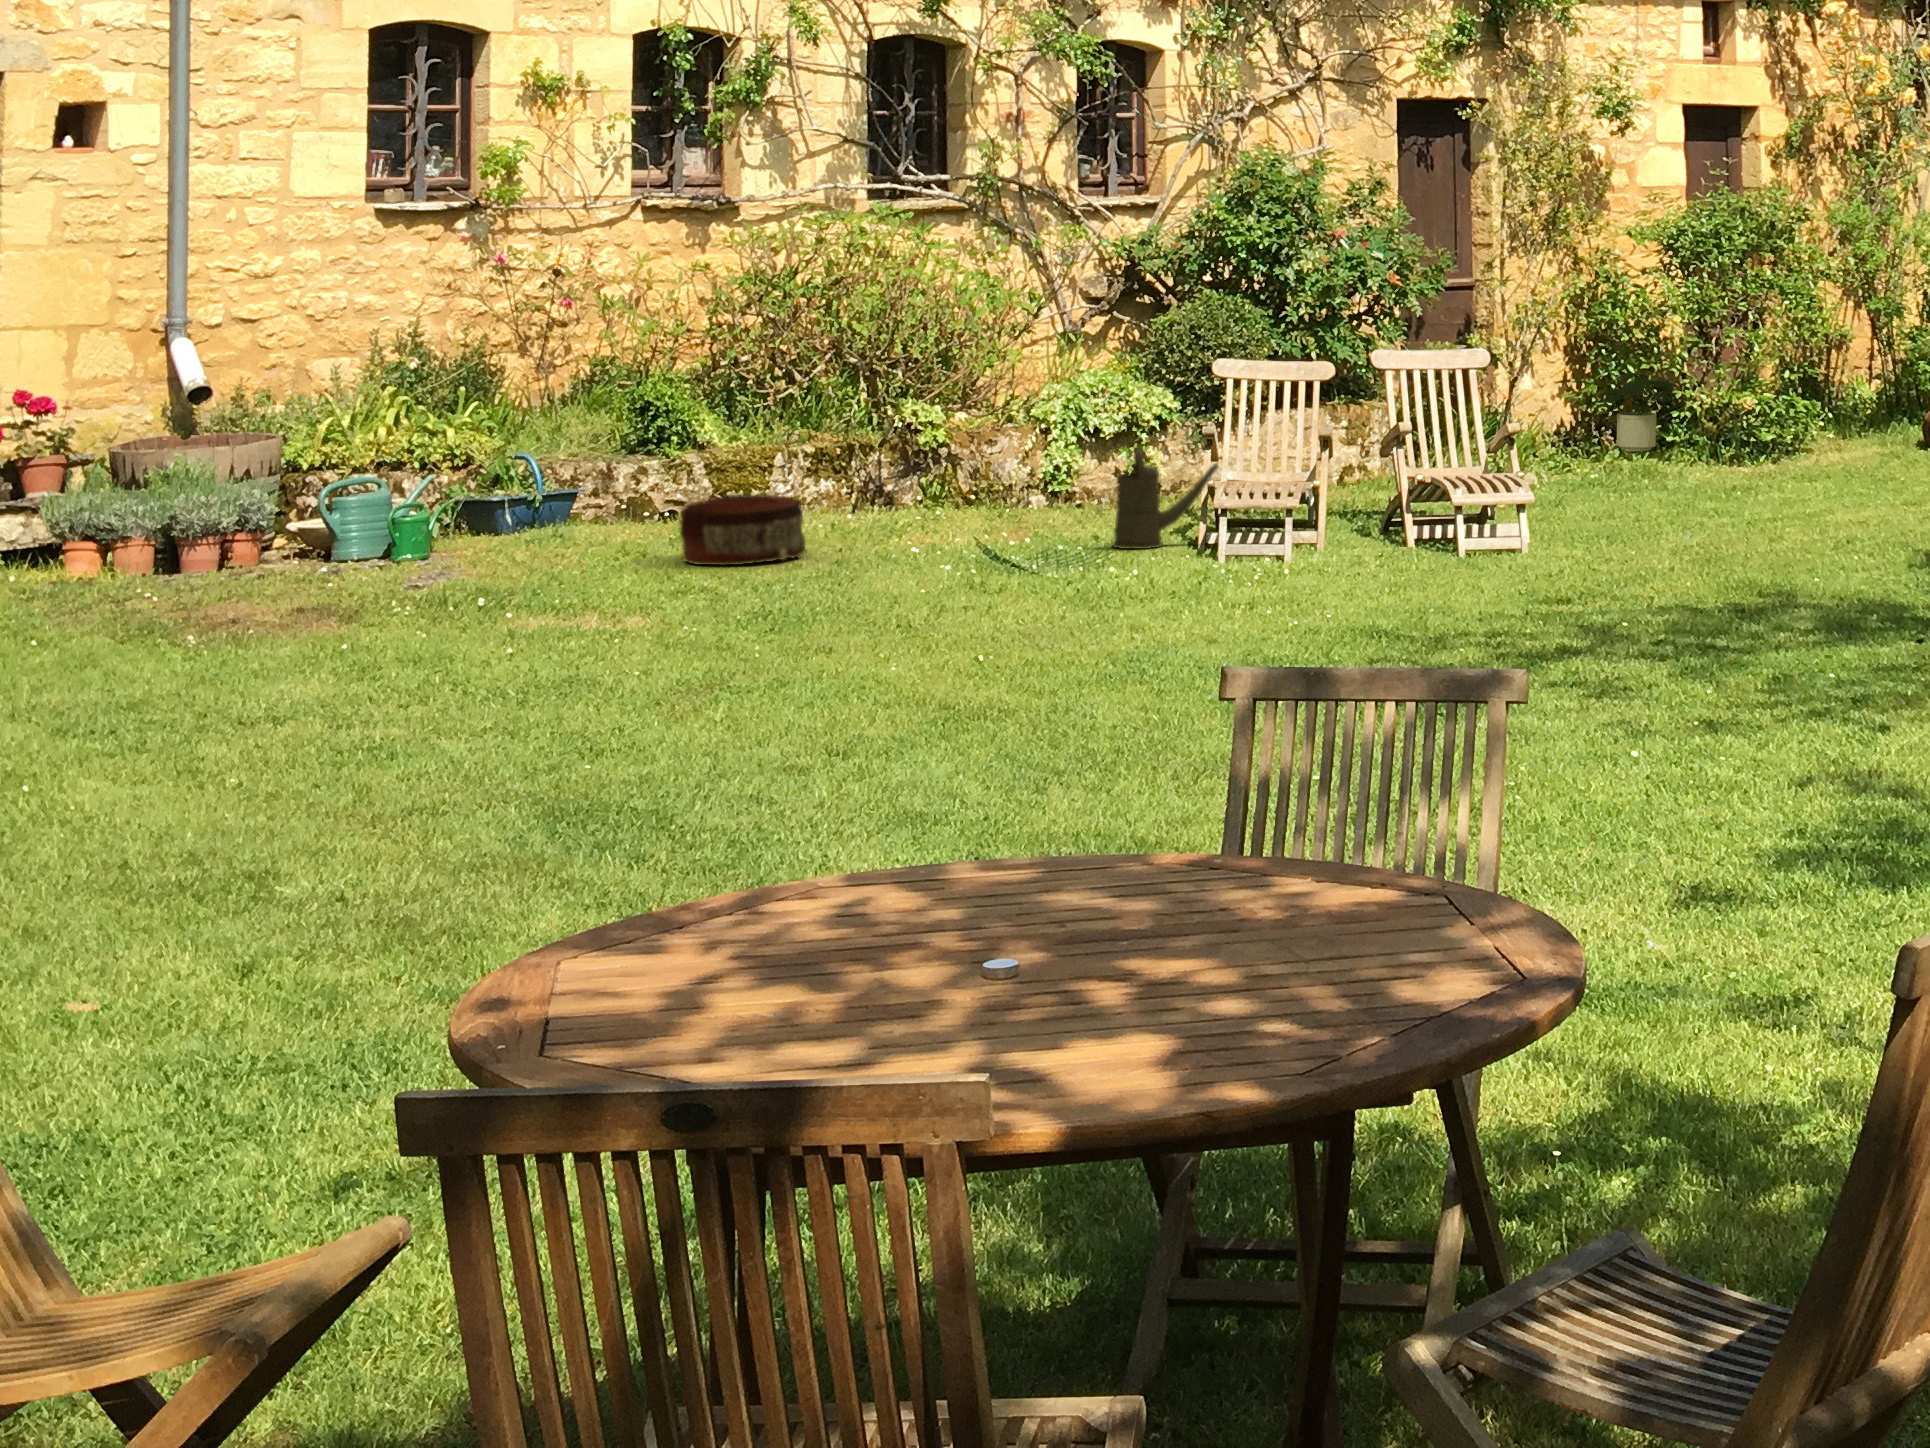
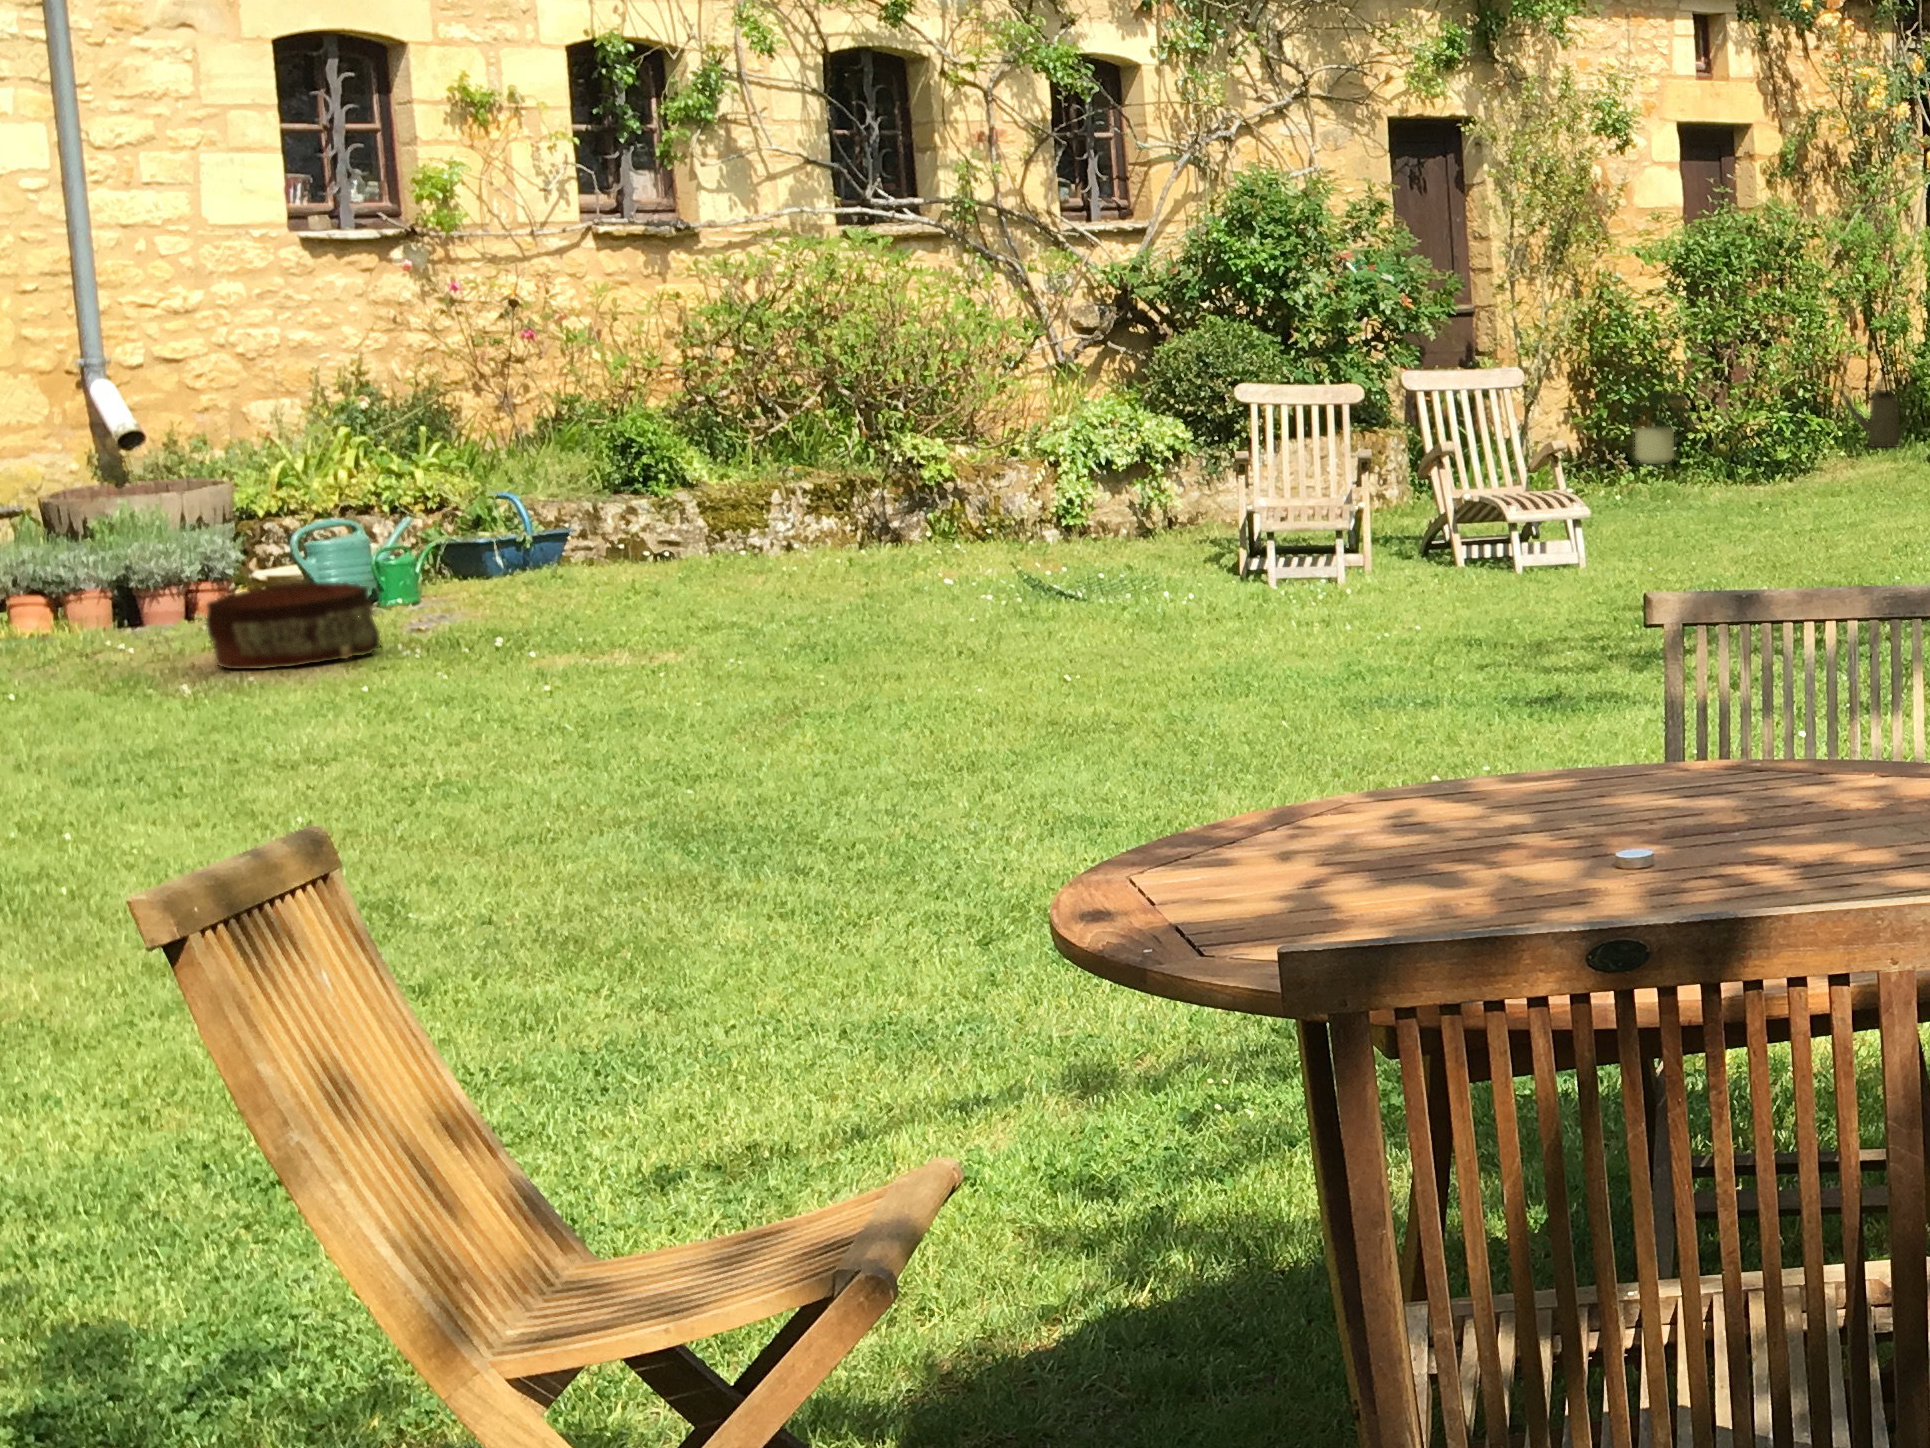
watering can: present [1100,448,1218,549] -> present [1838,379,1902,447]
pouf: present [680,494,805,565] -> present [206,583,380,669]

